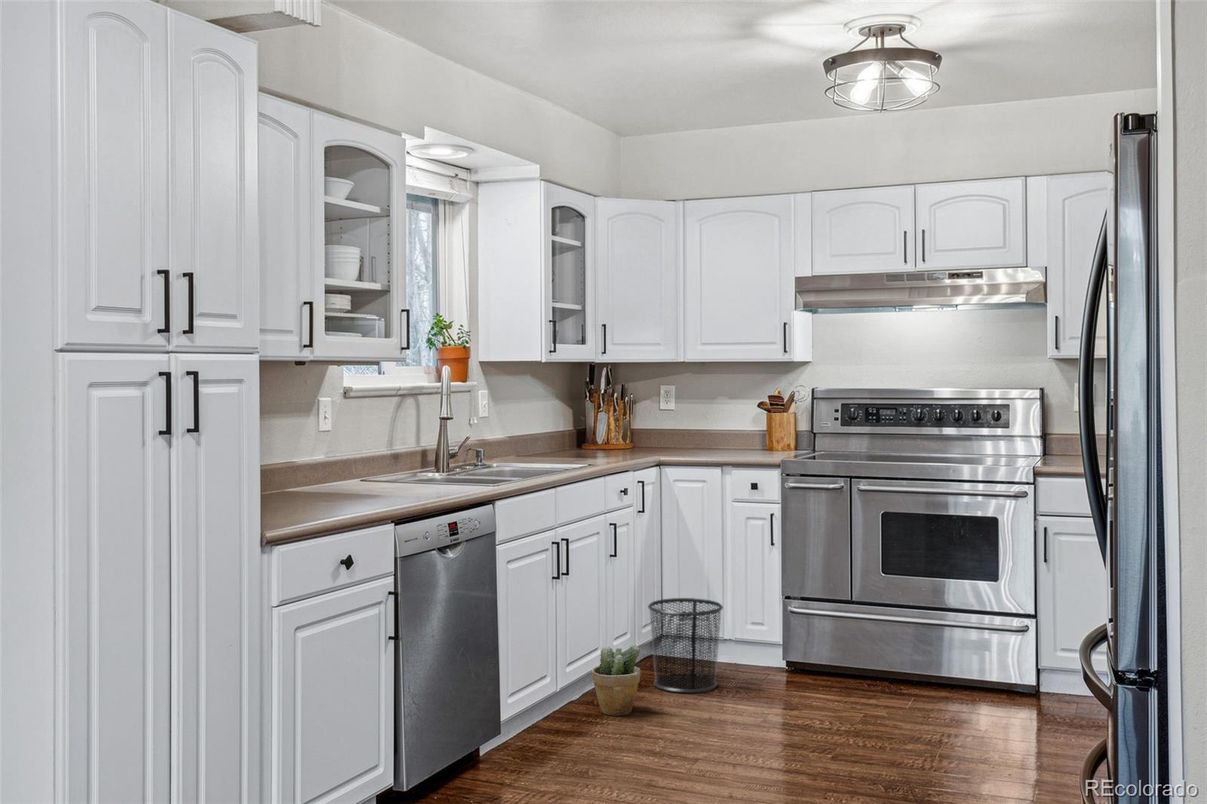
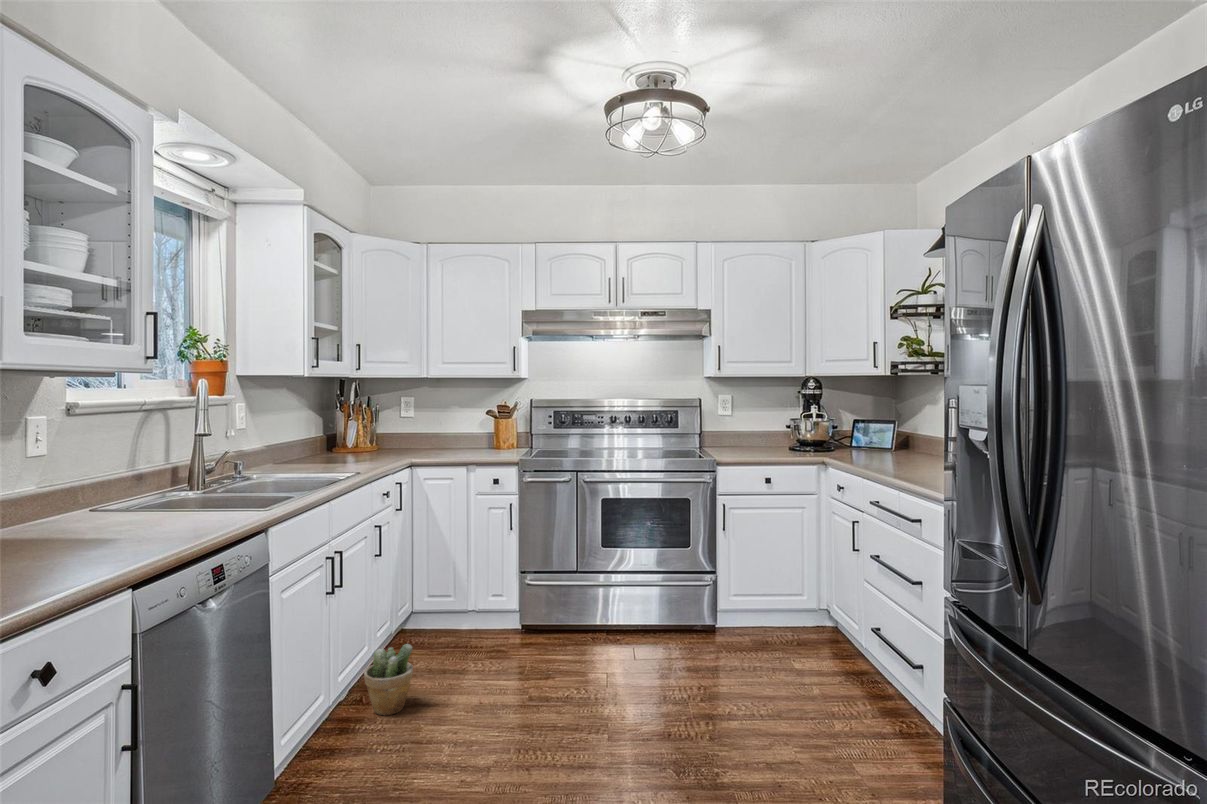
waste bin: present [648,598,723,693] -> none [410,583,477,673]

